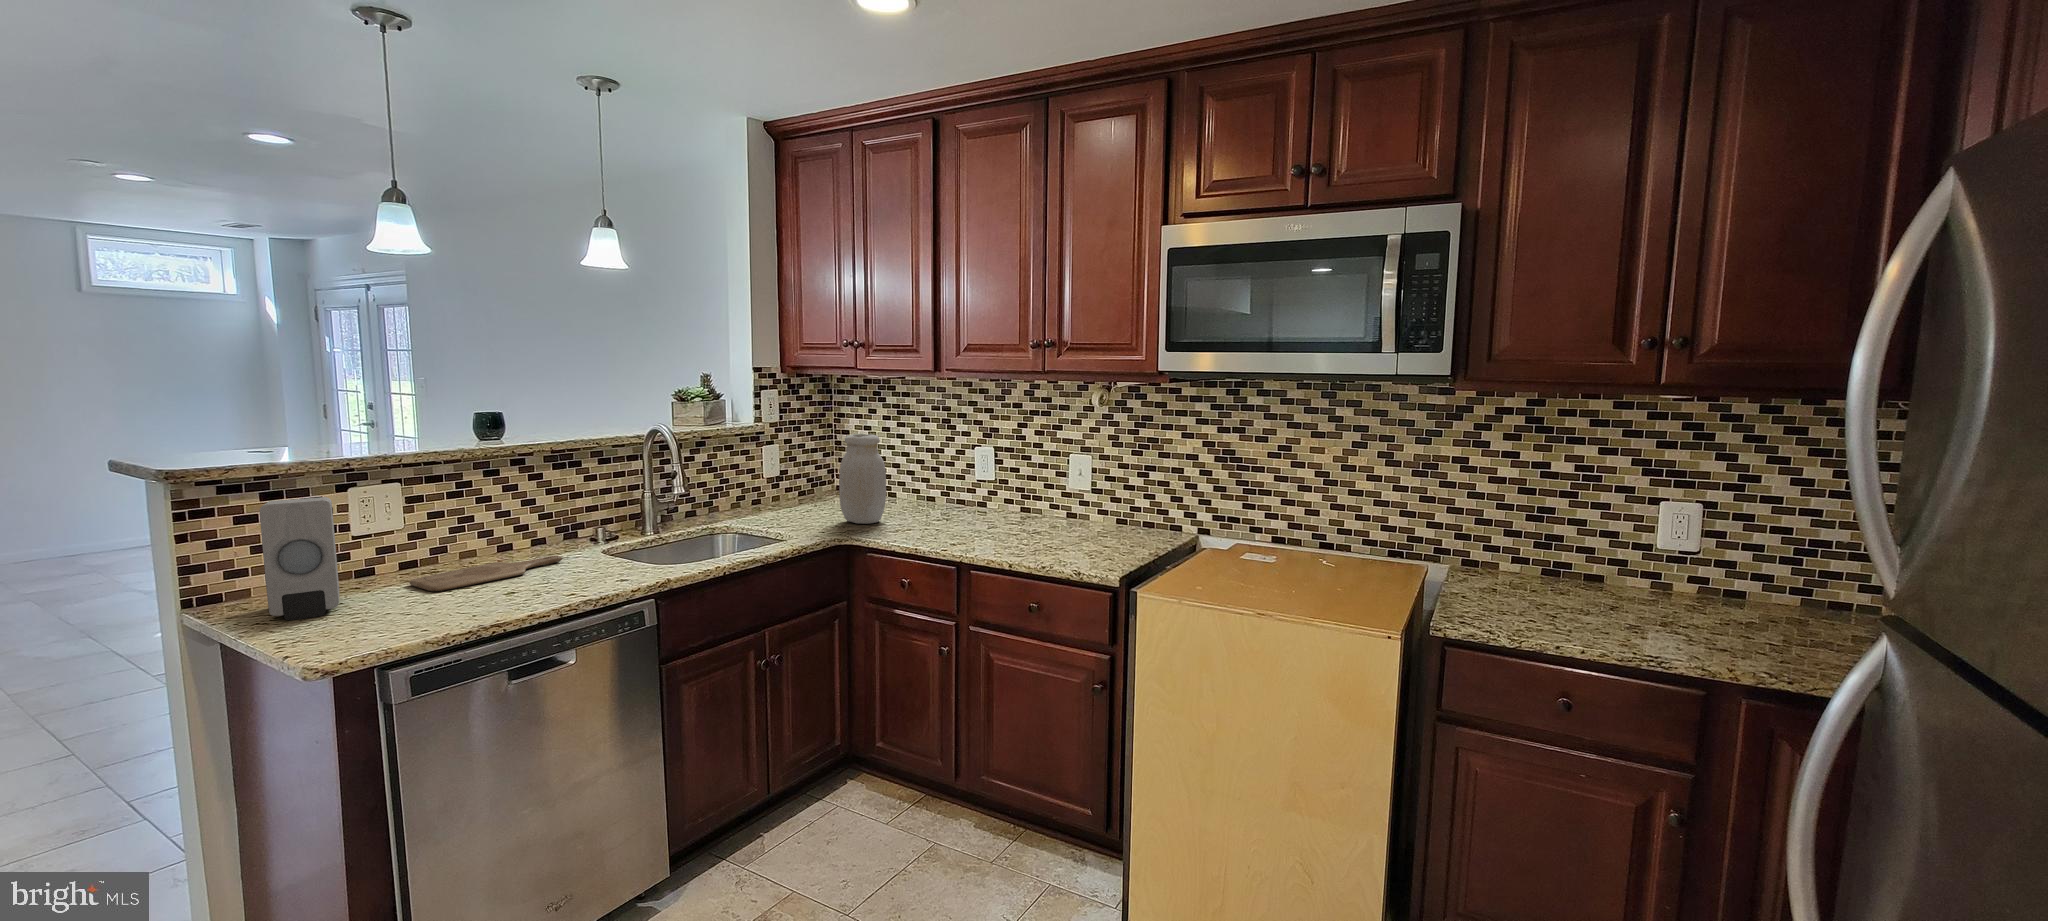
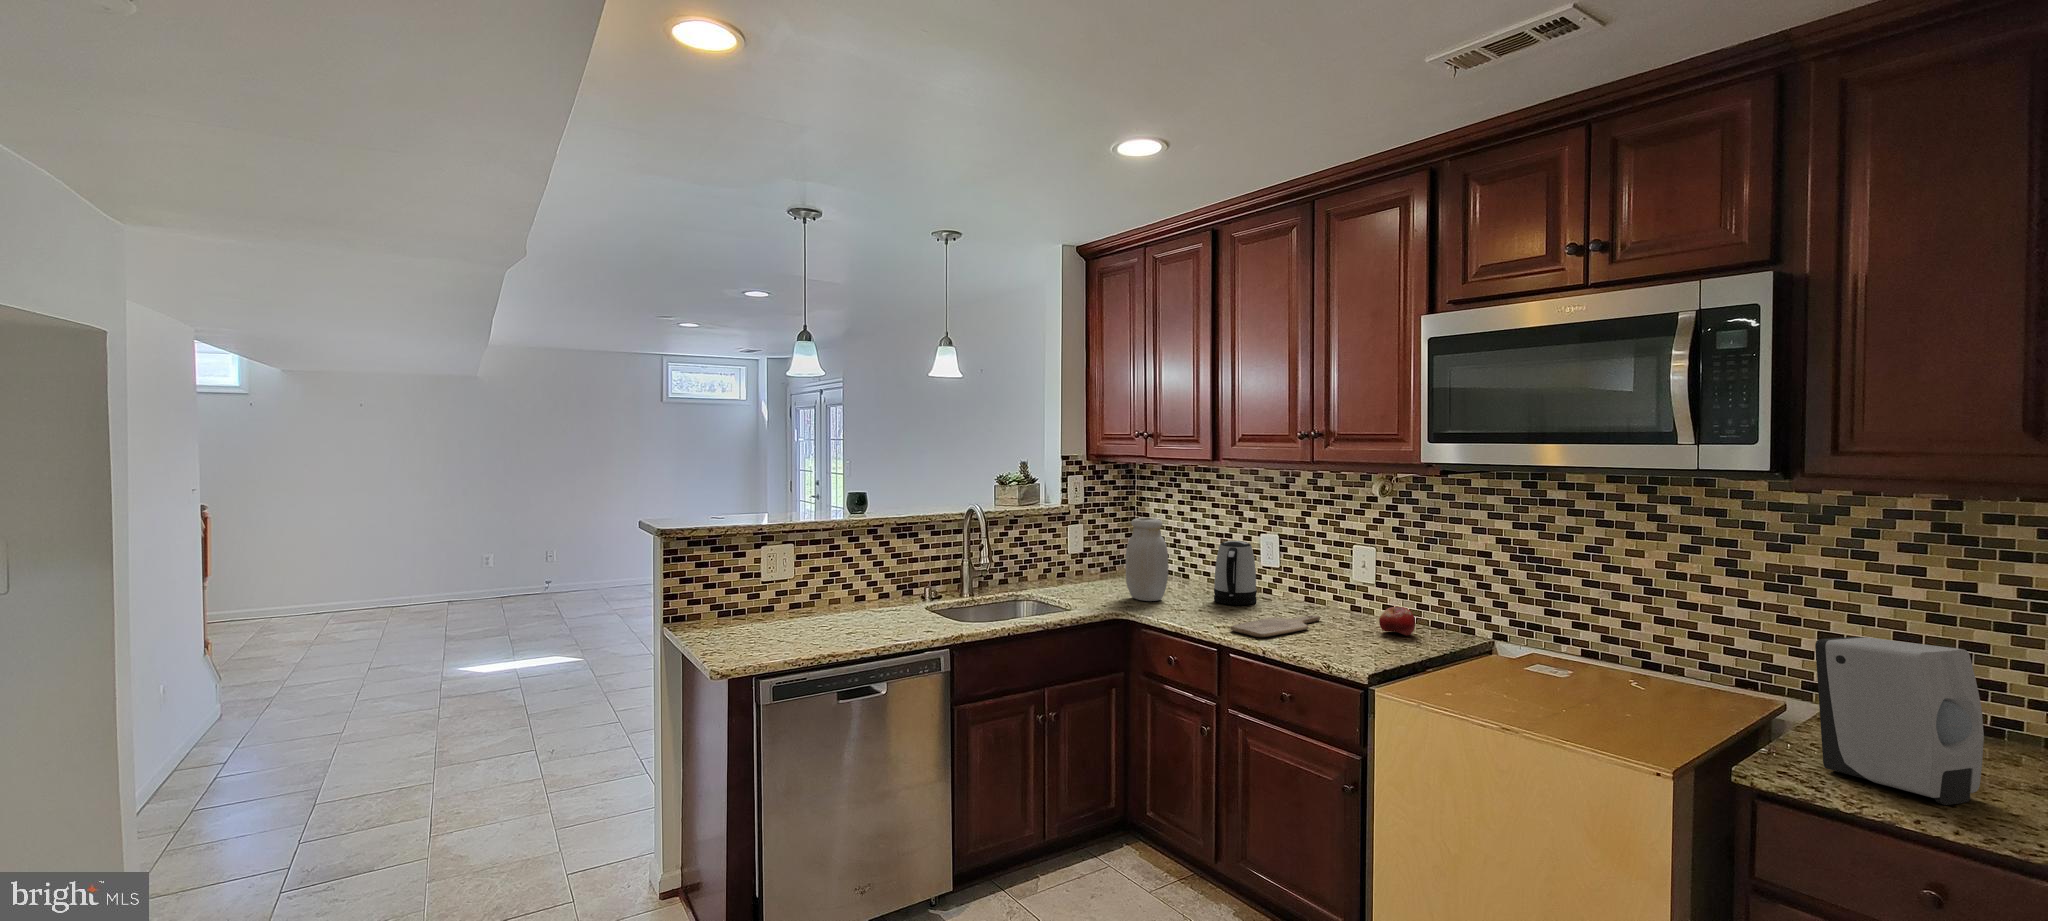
kettle: none [934,455,977,521] -> present [1214,541,1257,605]
soap dispenser: present [260,497,339,620] -> present [1815,637,1984,805]
fruit: none [1104,511,1136,538] -> present [1379,607,1415,636]
cutting board: present [409,555,562,592] -> present [1230,615,1320,637]

